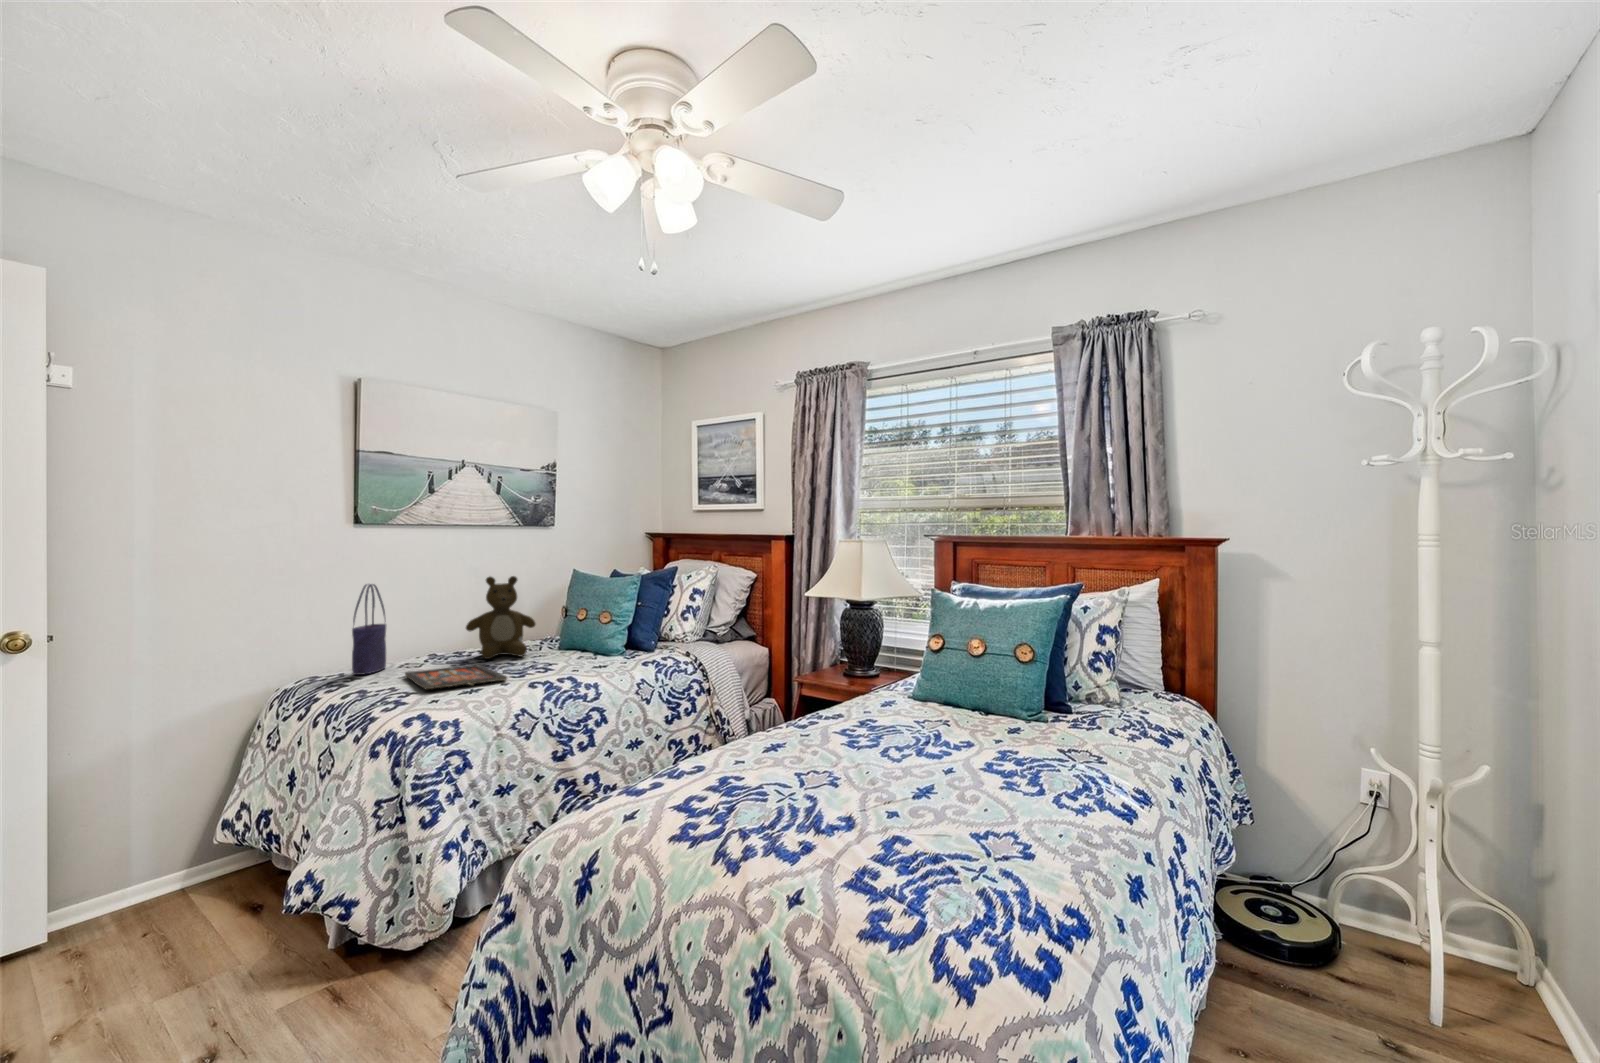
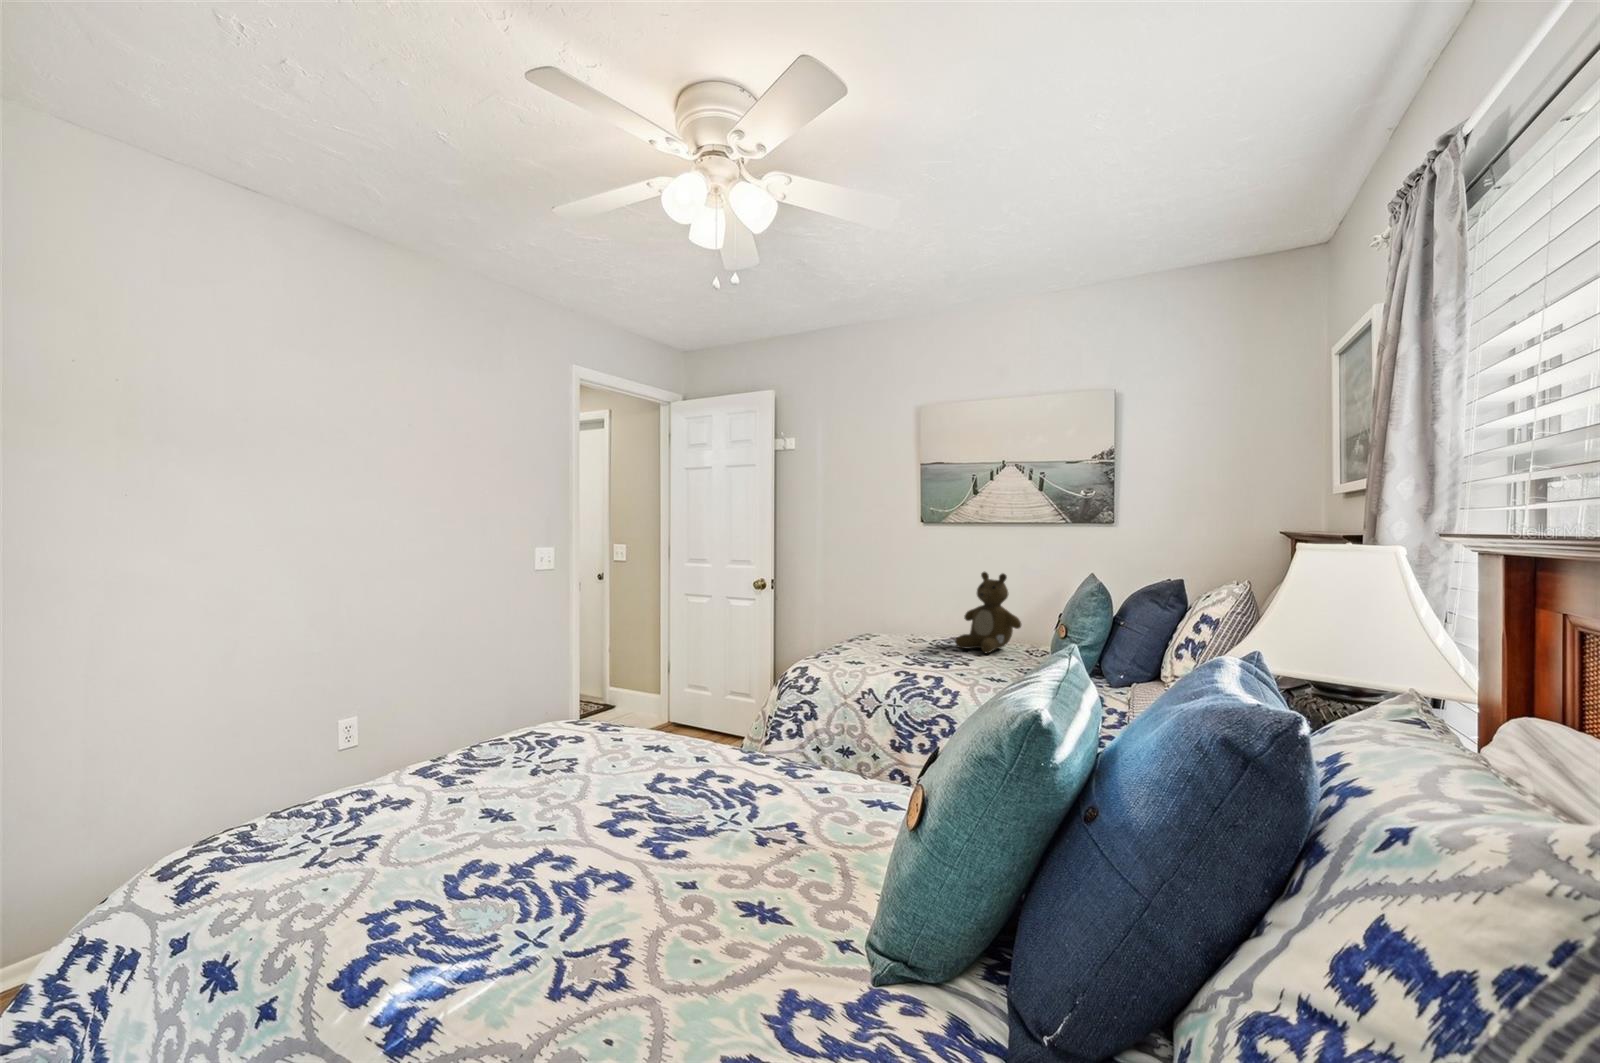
tote bag: present [352,584,386,675] -> none [872,567,905,638]
board game: present [405,665,507,689] -> none [845,641,936,664]

